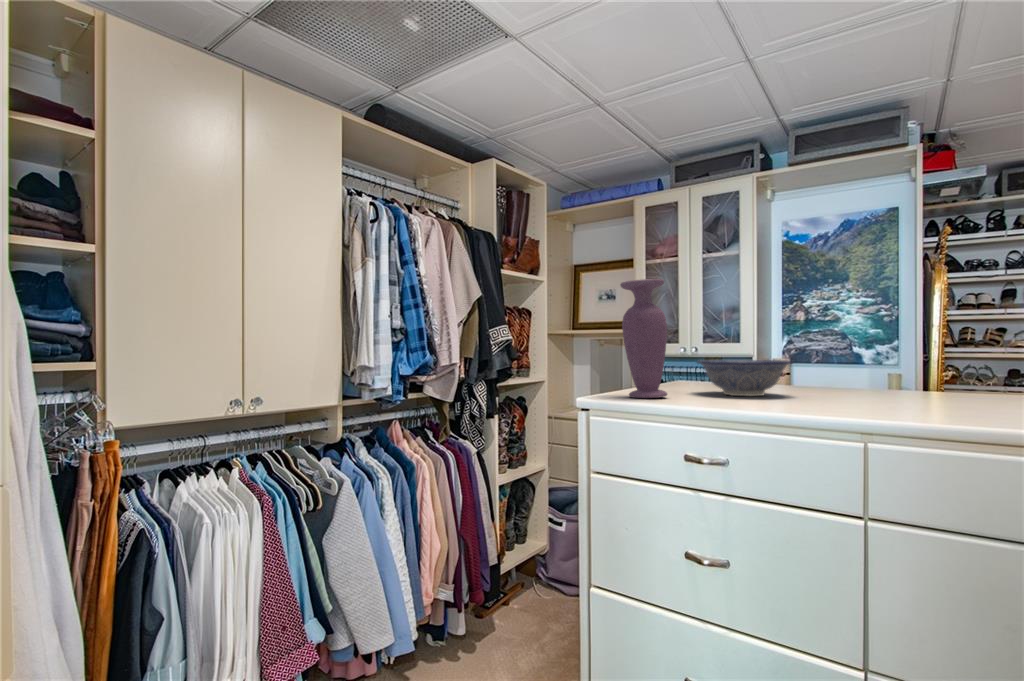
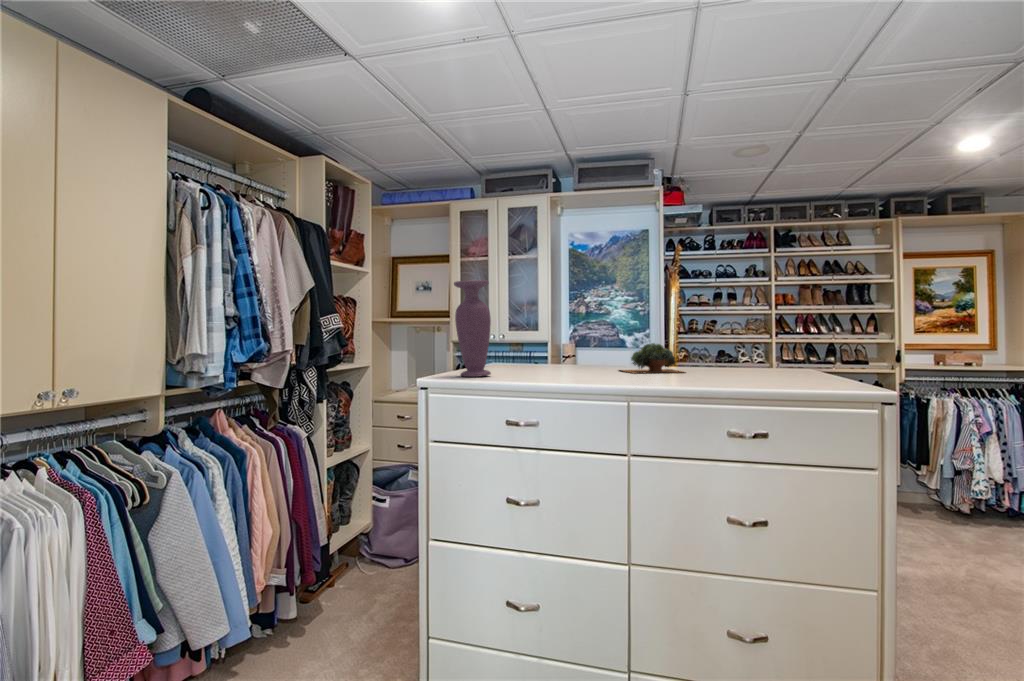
succulent plant: none [853,357,975,402] -> present [619,343,684,374]
decorative bowl: present [697,360,793,396] -> none [511,345,580,373]

